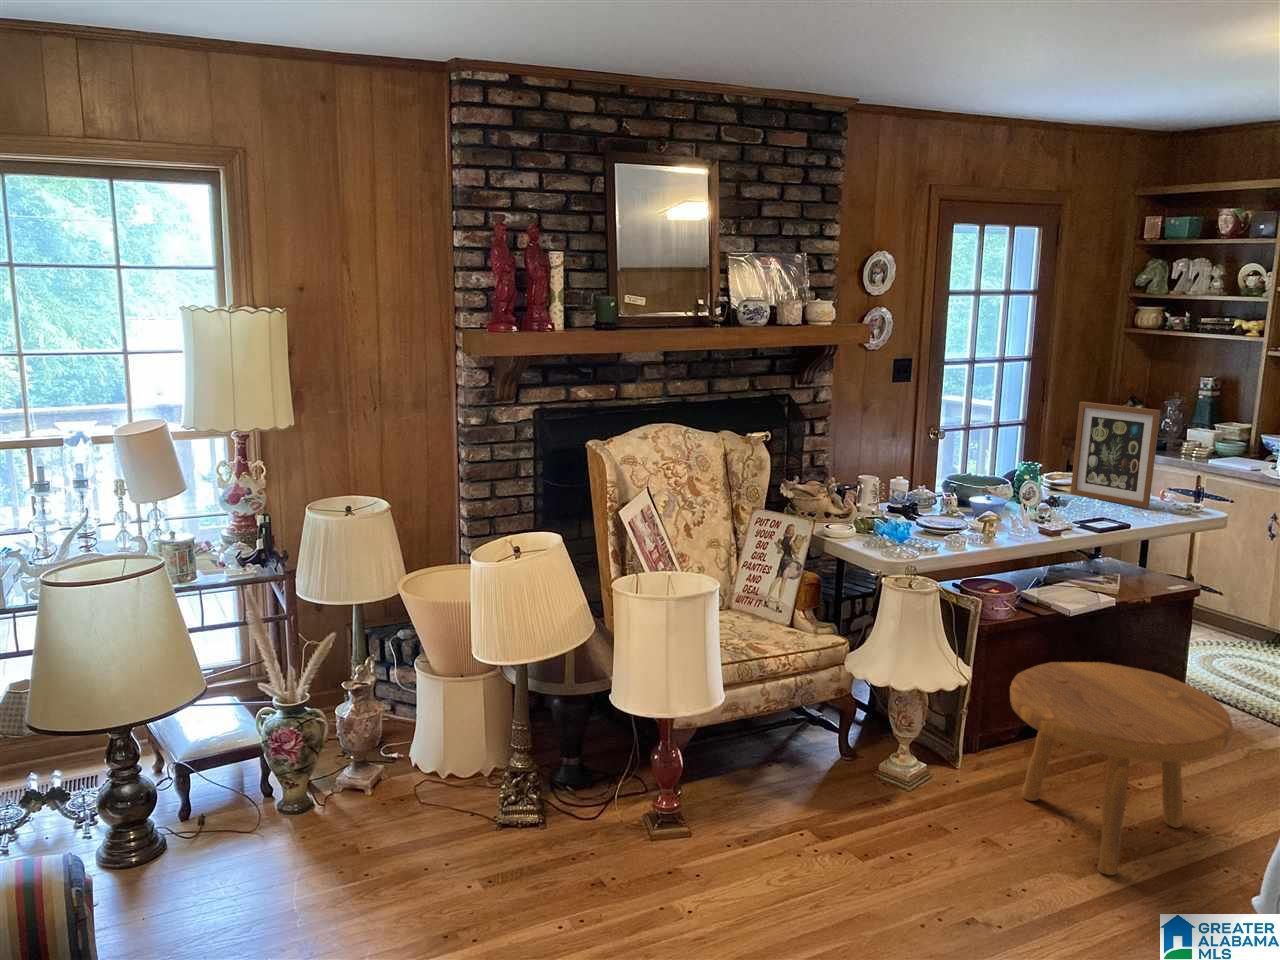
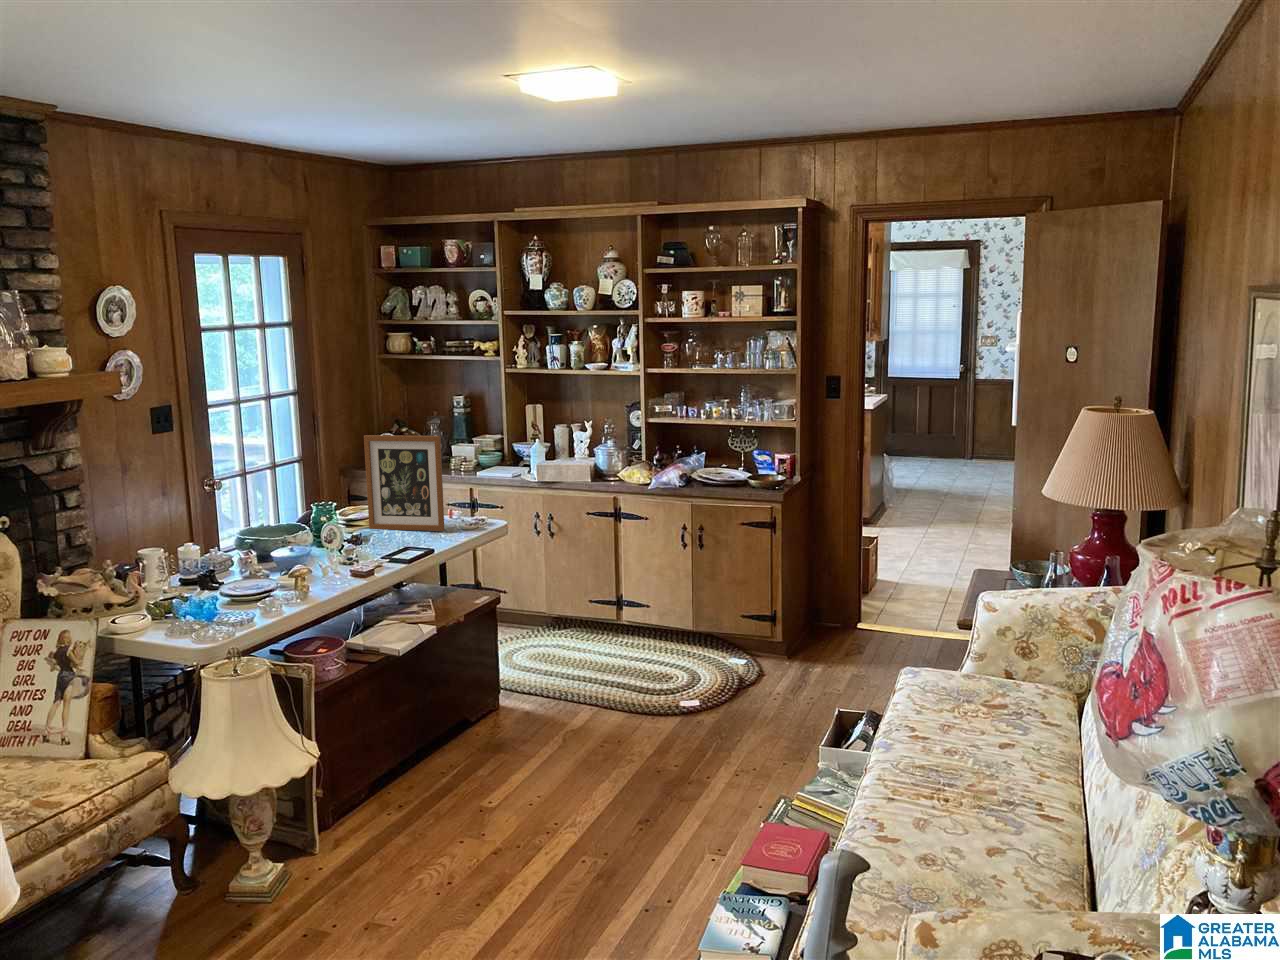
footstool: present [1010,662,1232,875] -> none [363,693,568,911]

